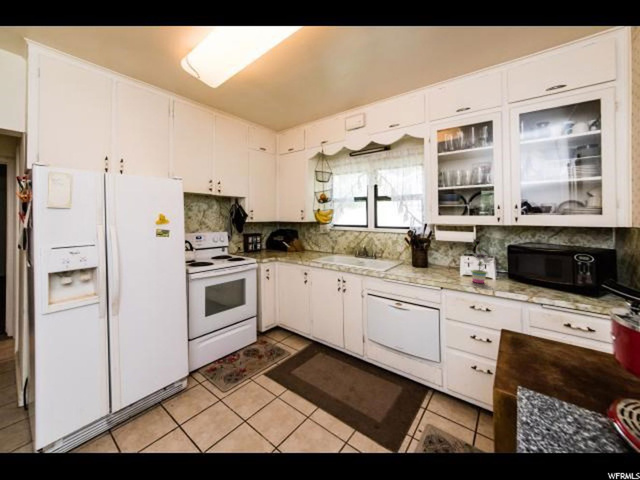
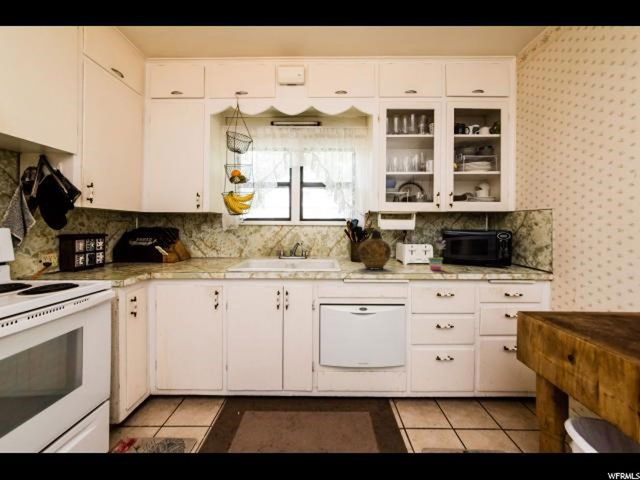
ceramic jug: none [403,239,434,275] -> present [358,229,391,270]

